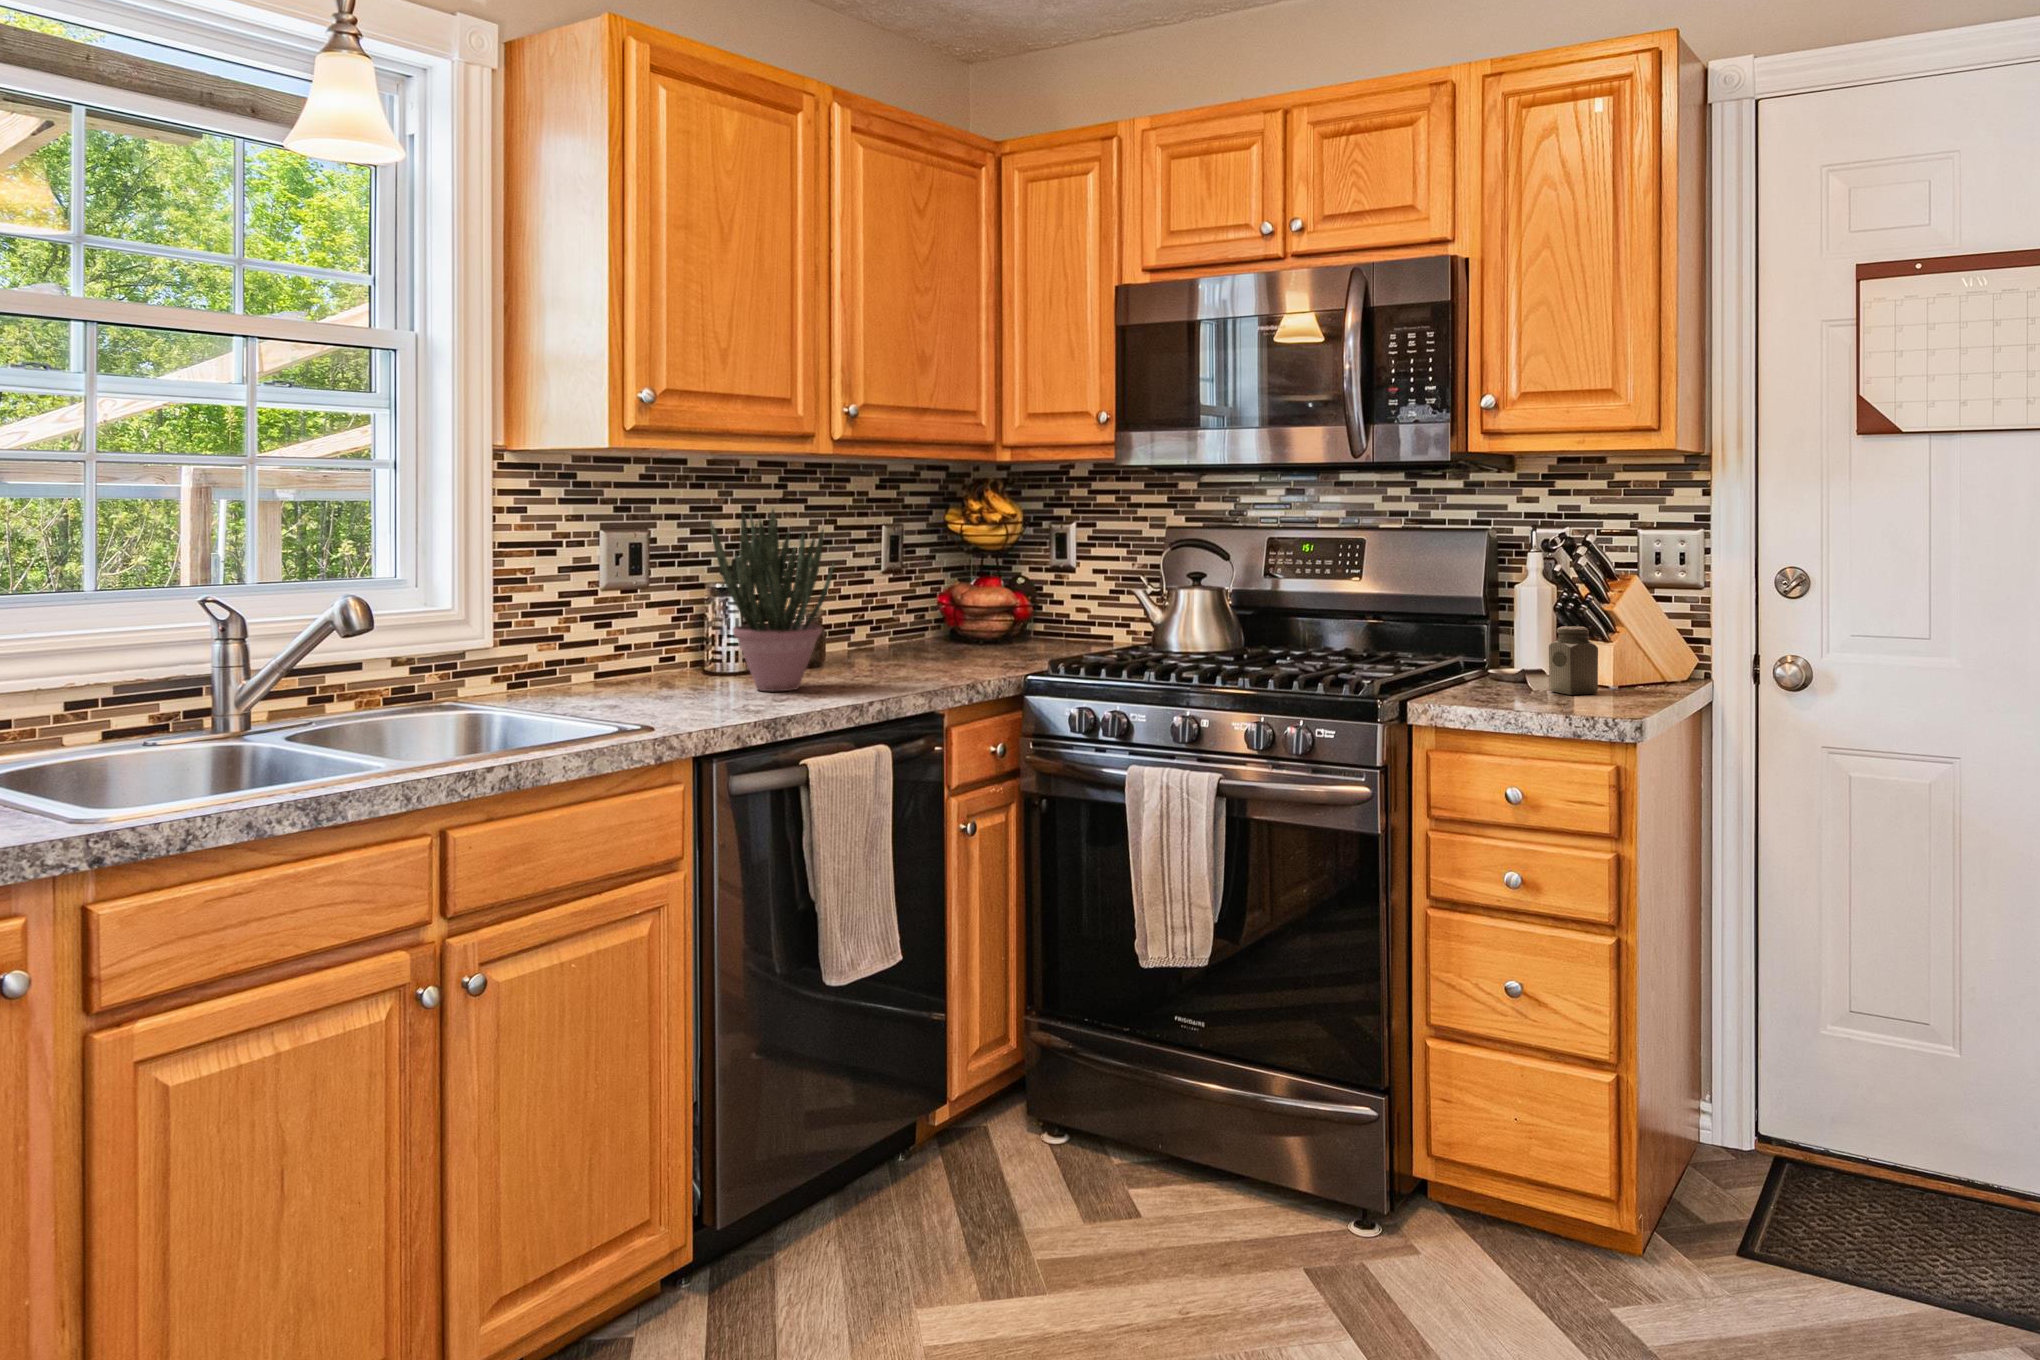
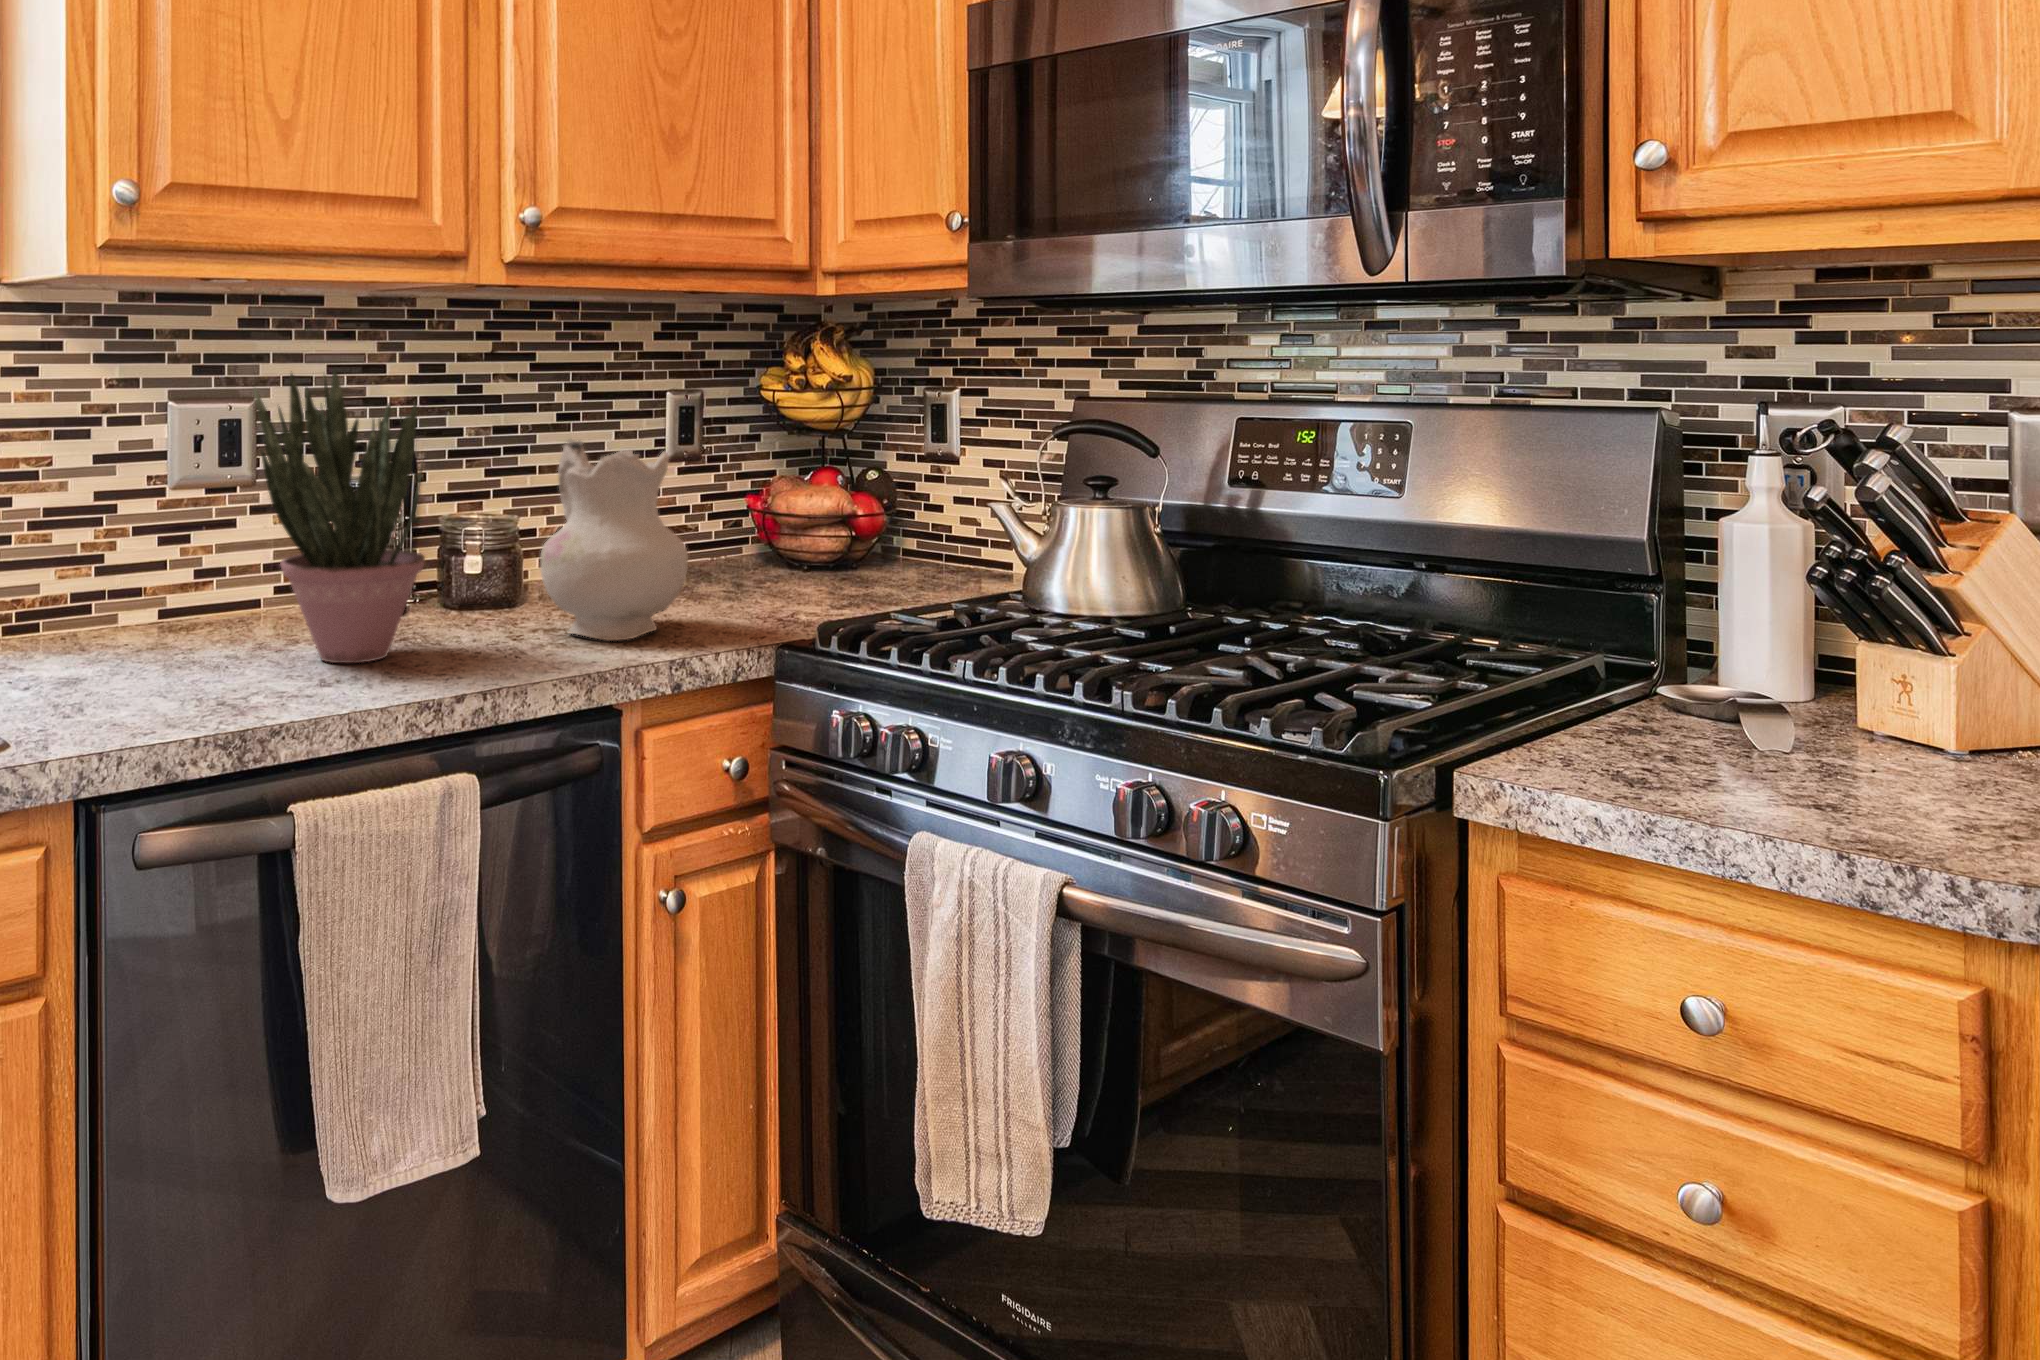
ceramic pitcher: none [872,553,965,677] -> present [541,440,688,640]
salt shaker: present [1549,626,1598,695] -> none [1802,630,1933,789]

